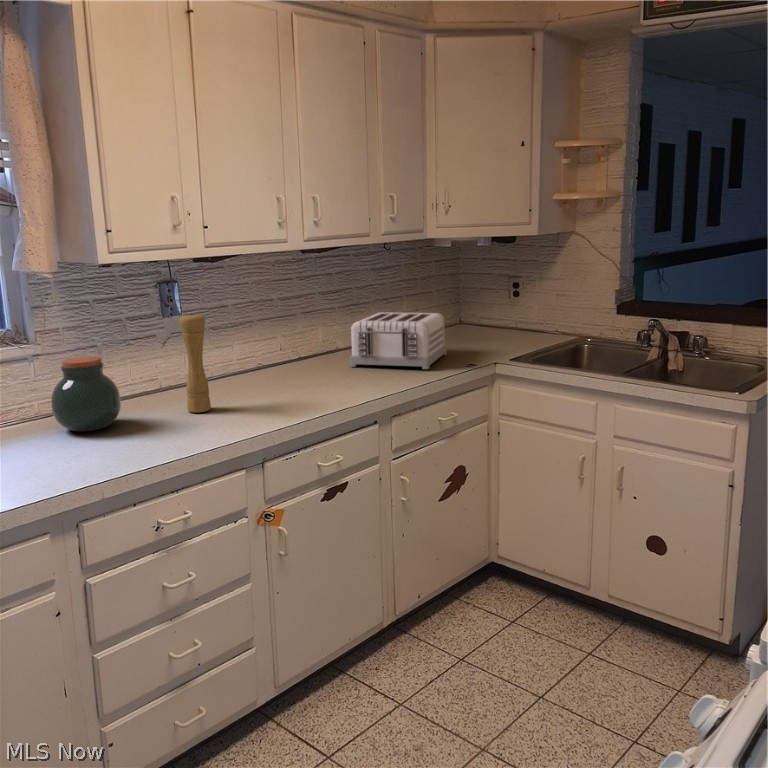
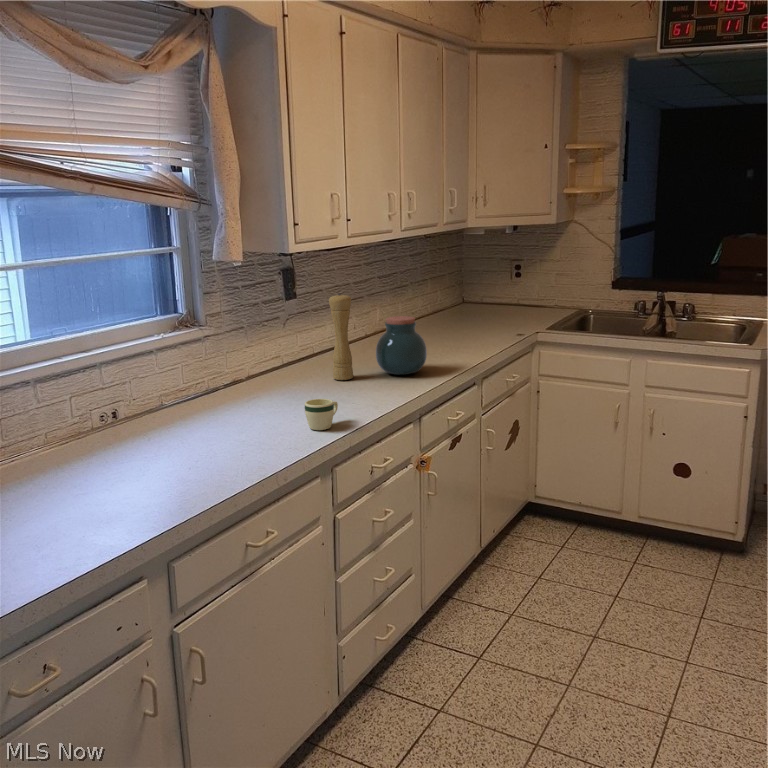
toaster: present [350,312,446,369] -> none [421,292,491,340]
jar: present [51,356,121,431] -> present [376,316,427,375]
mug: none [59,439,111,477] -> present [305,399,338,430]

